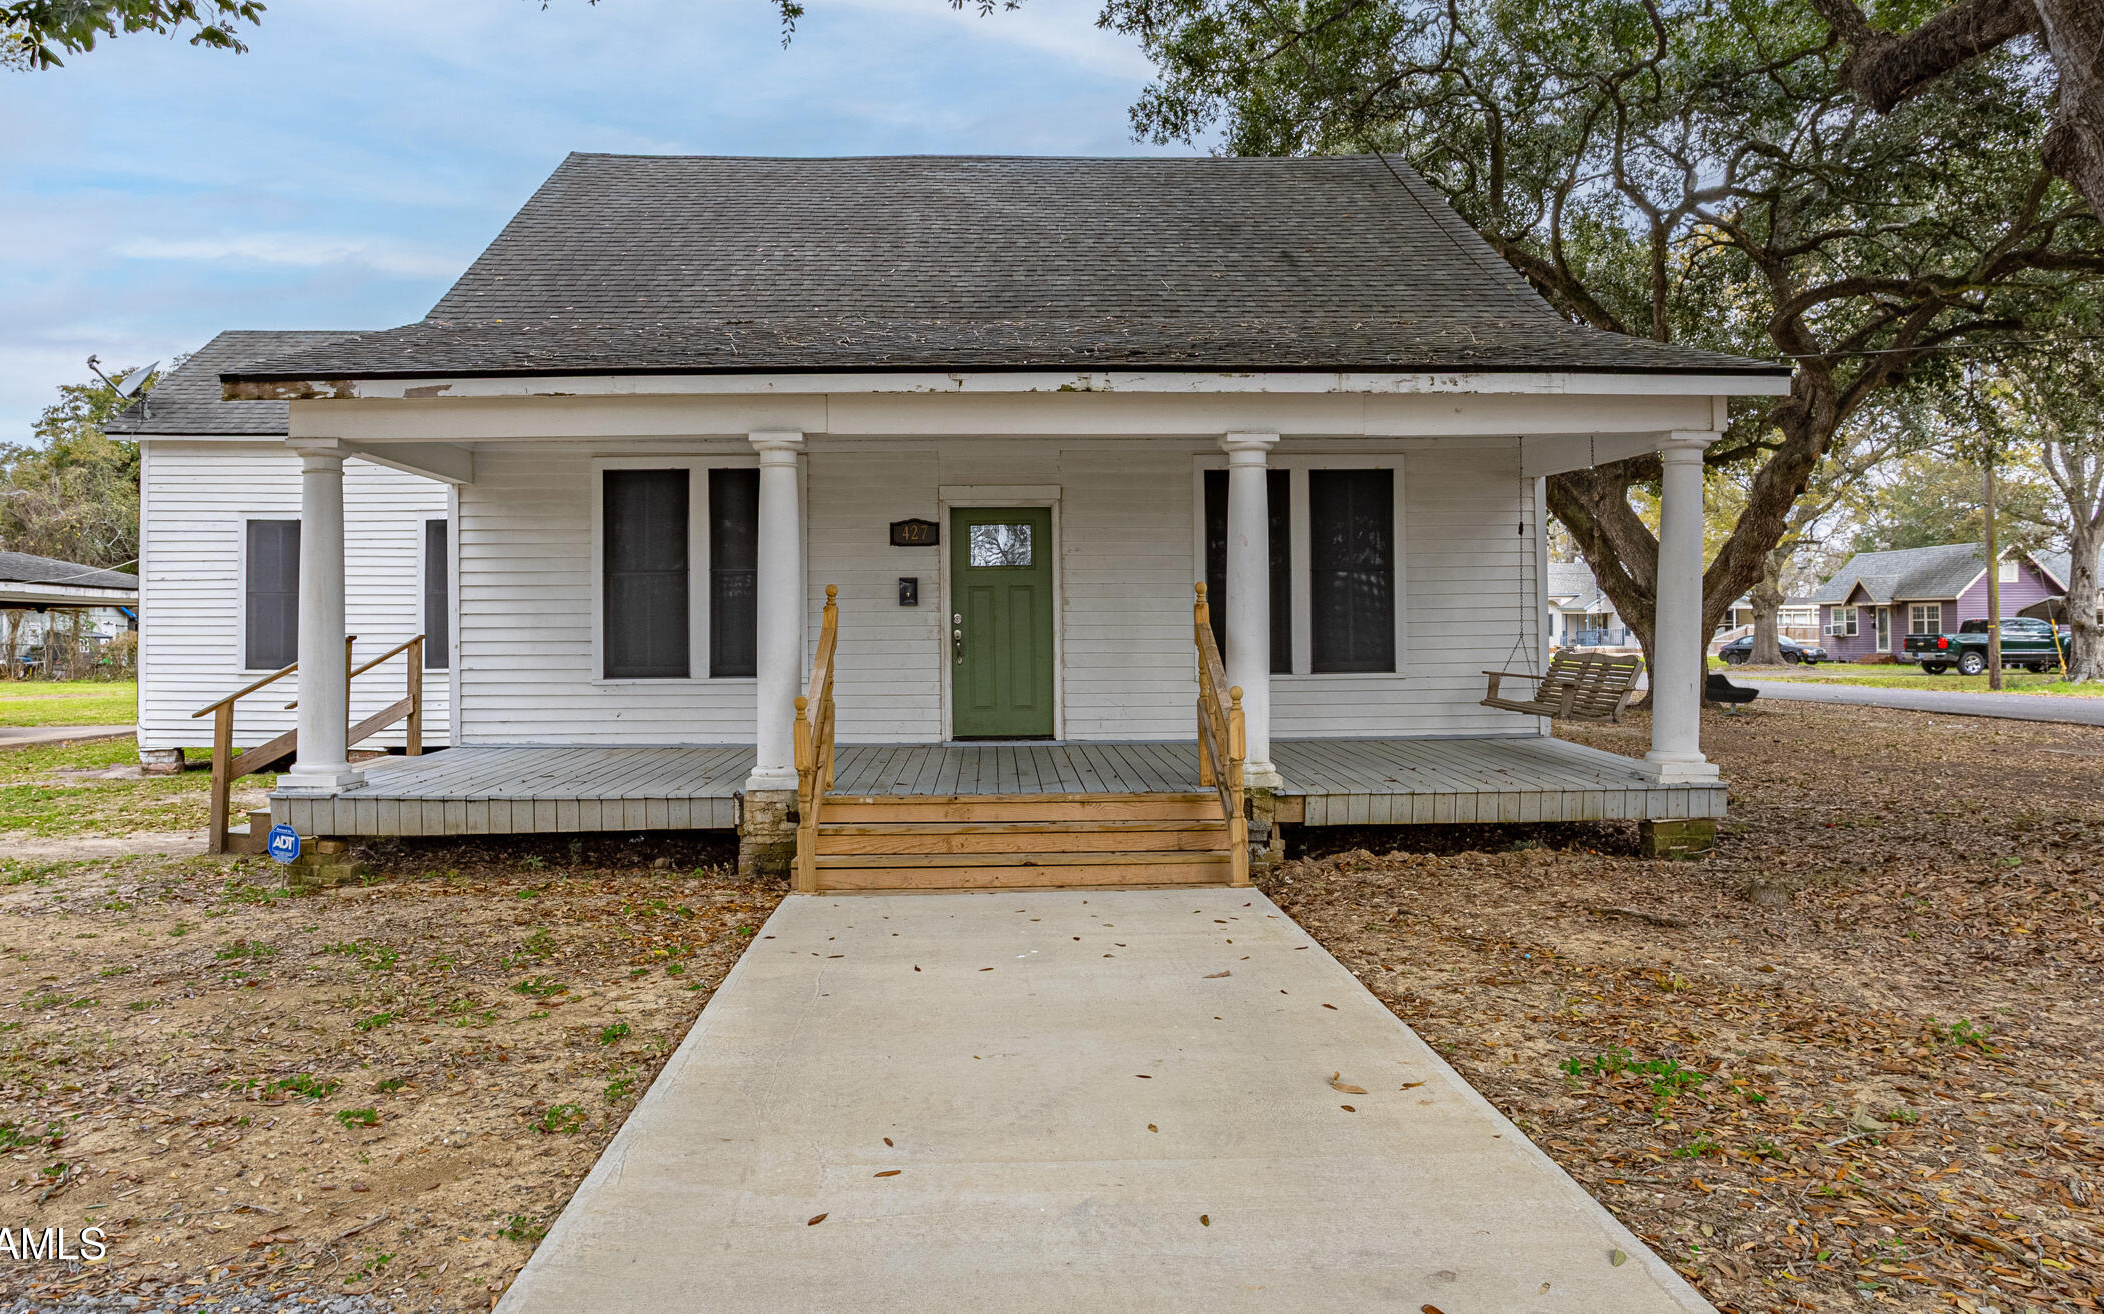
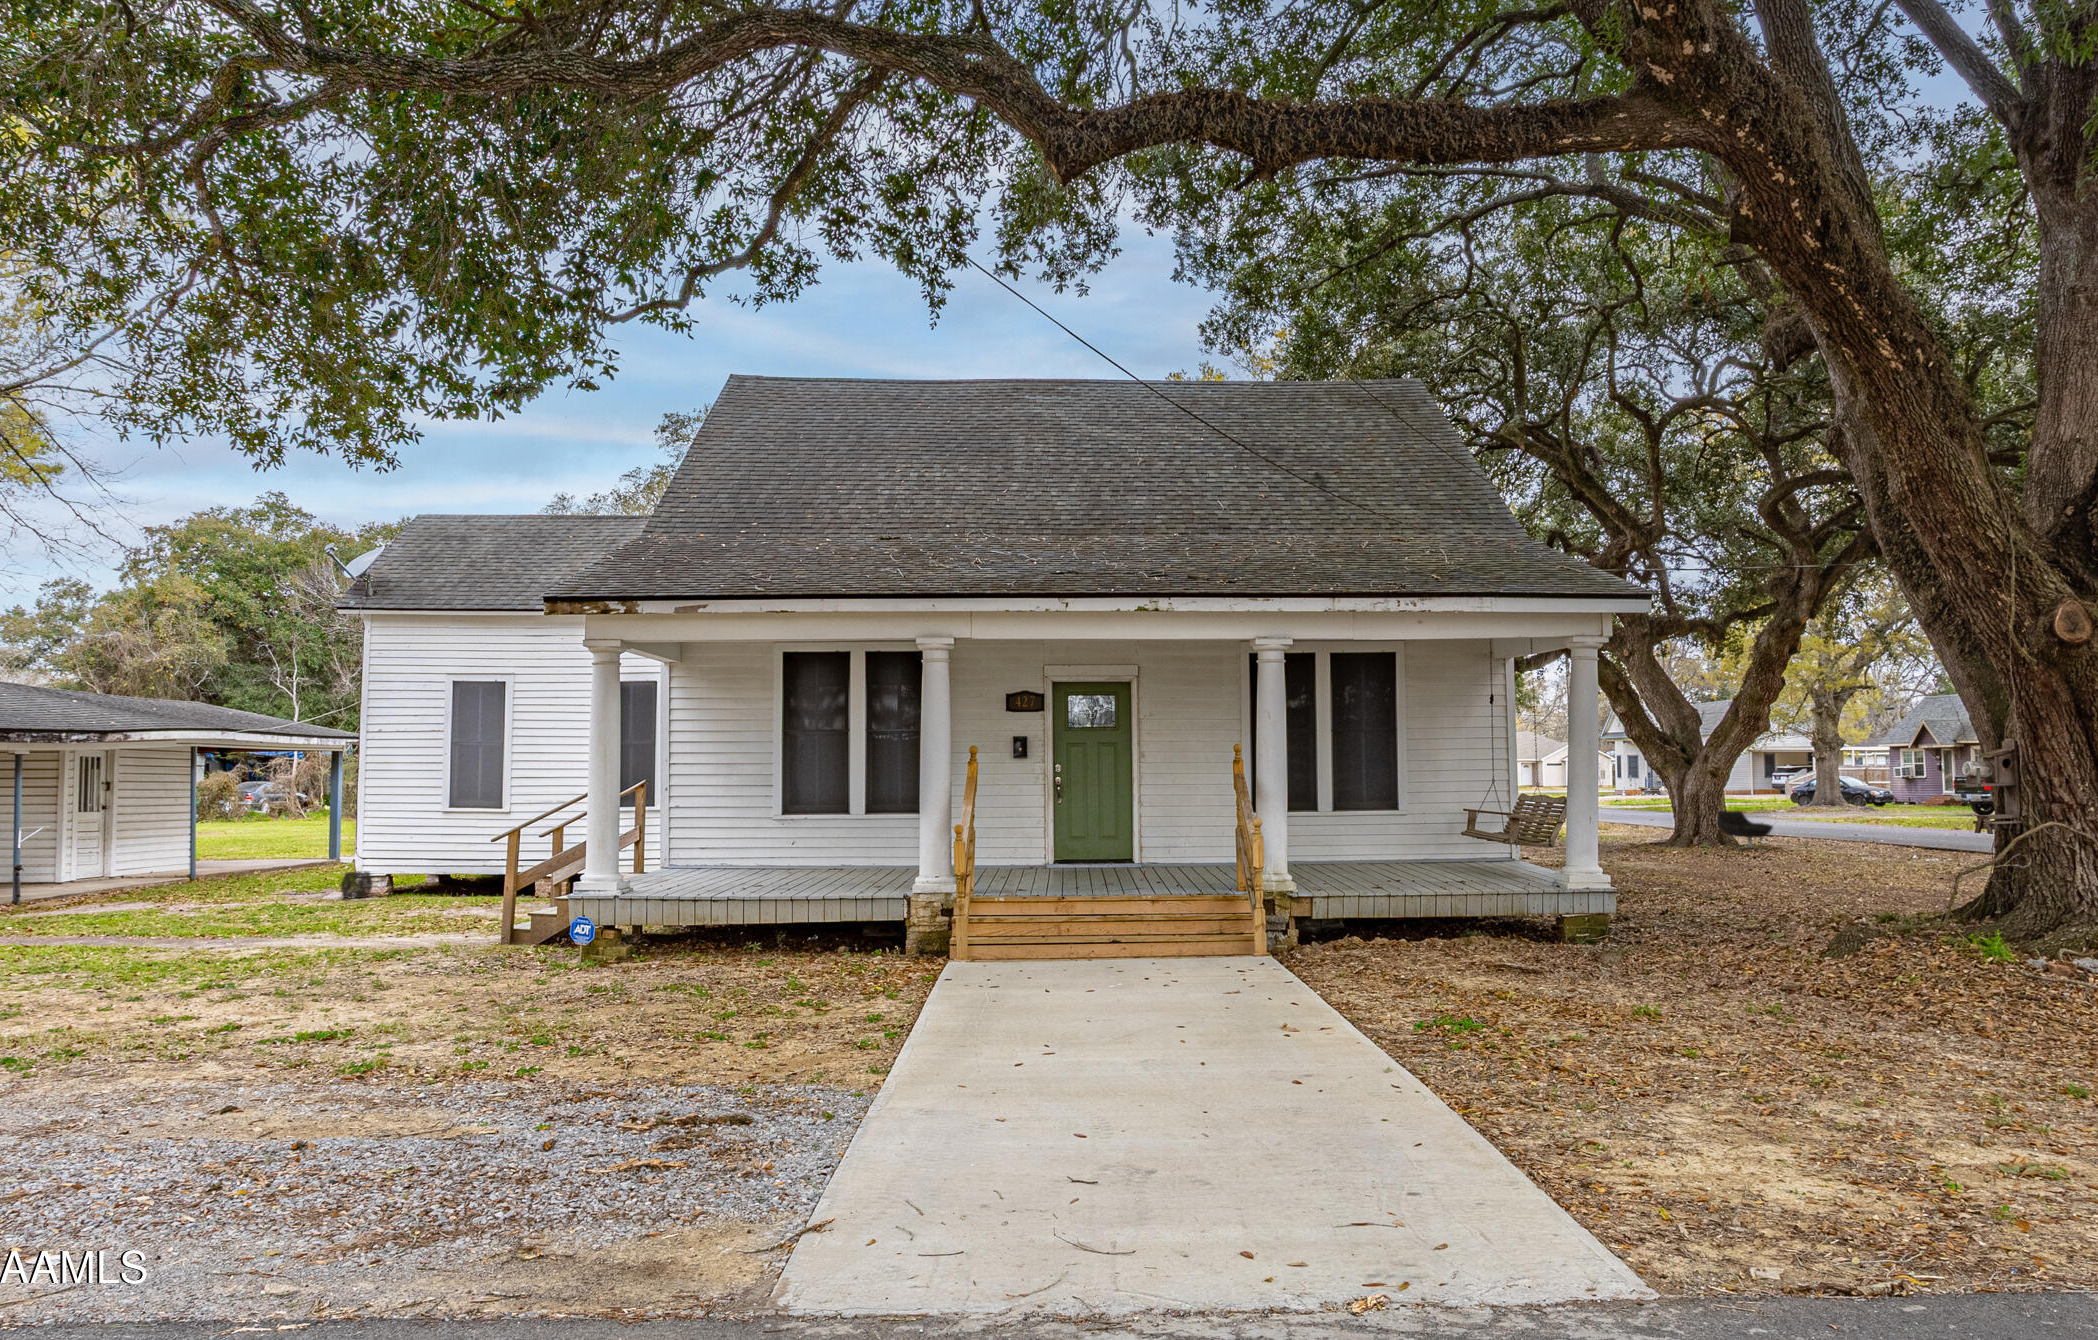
woven basket: none [105,747,146,780] -> present [341,871,372,898]

